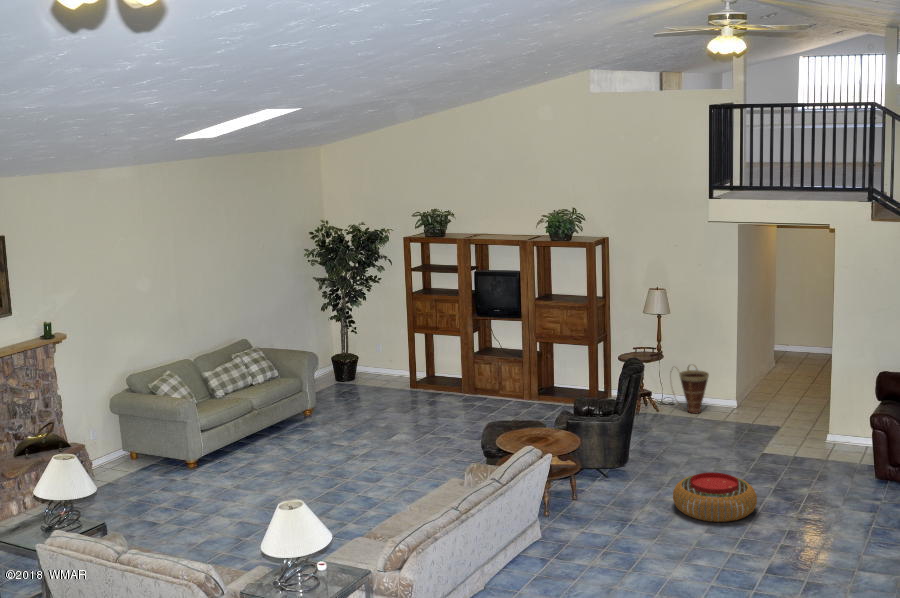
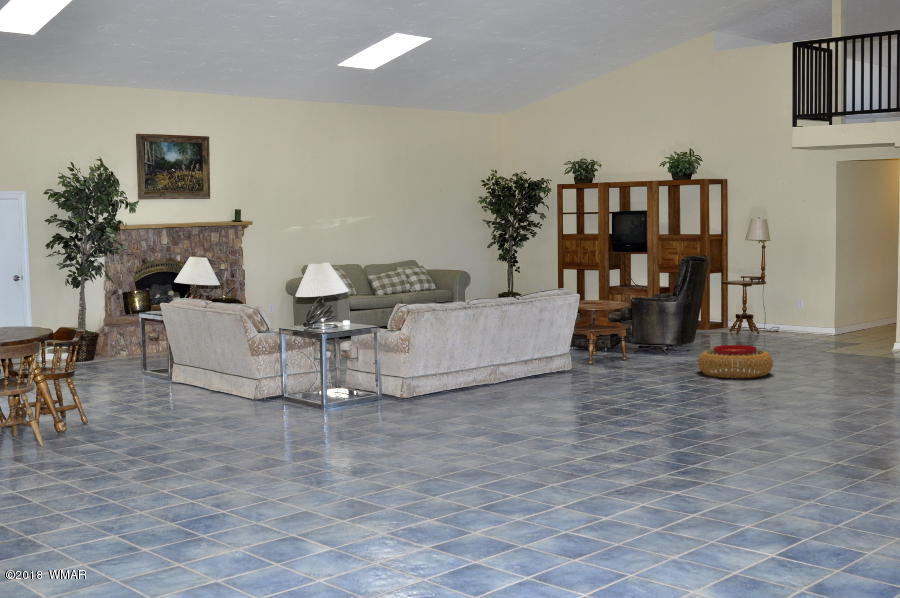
basket: present [679,366,709,414] -> none [780,296,813,340]

